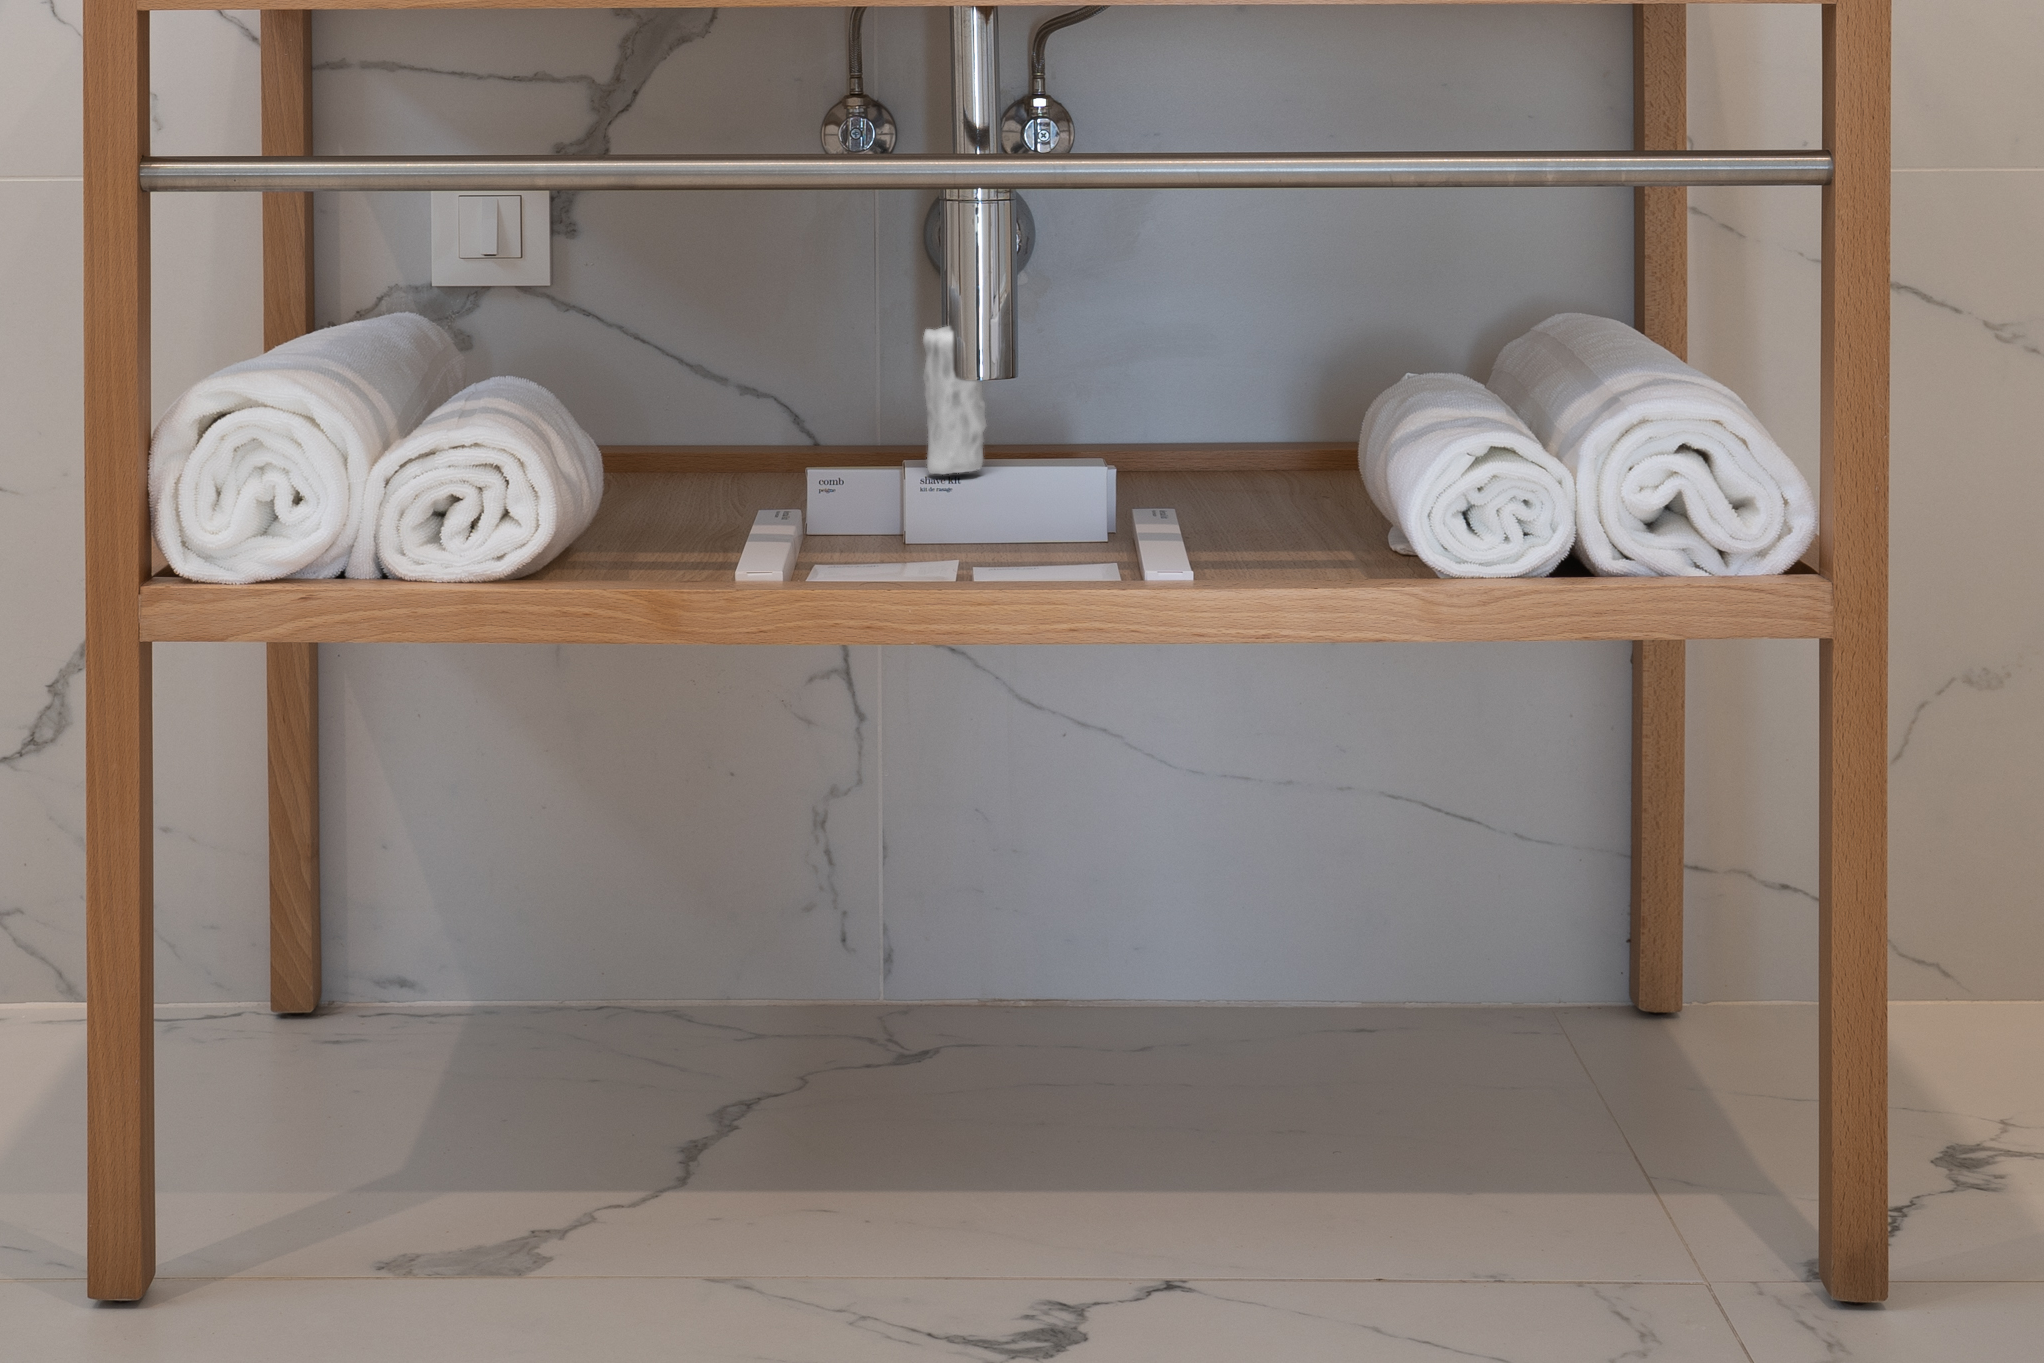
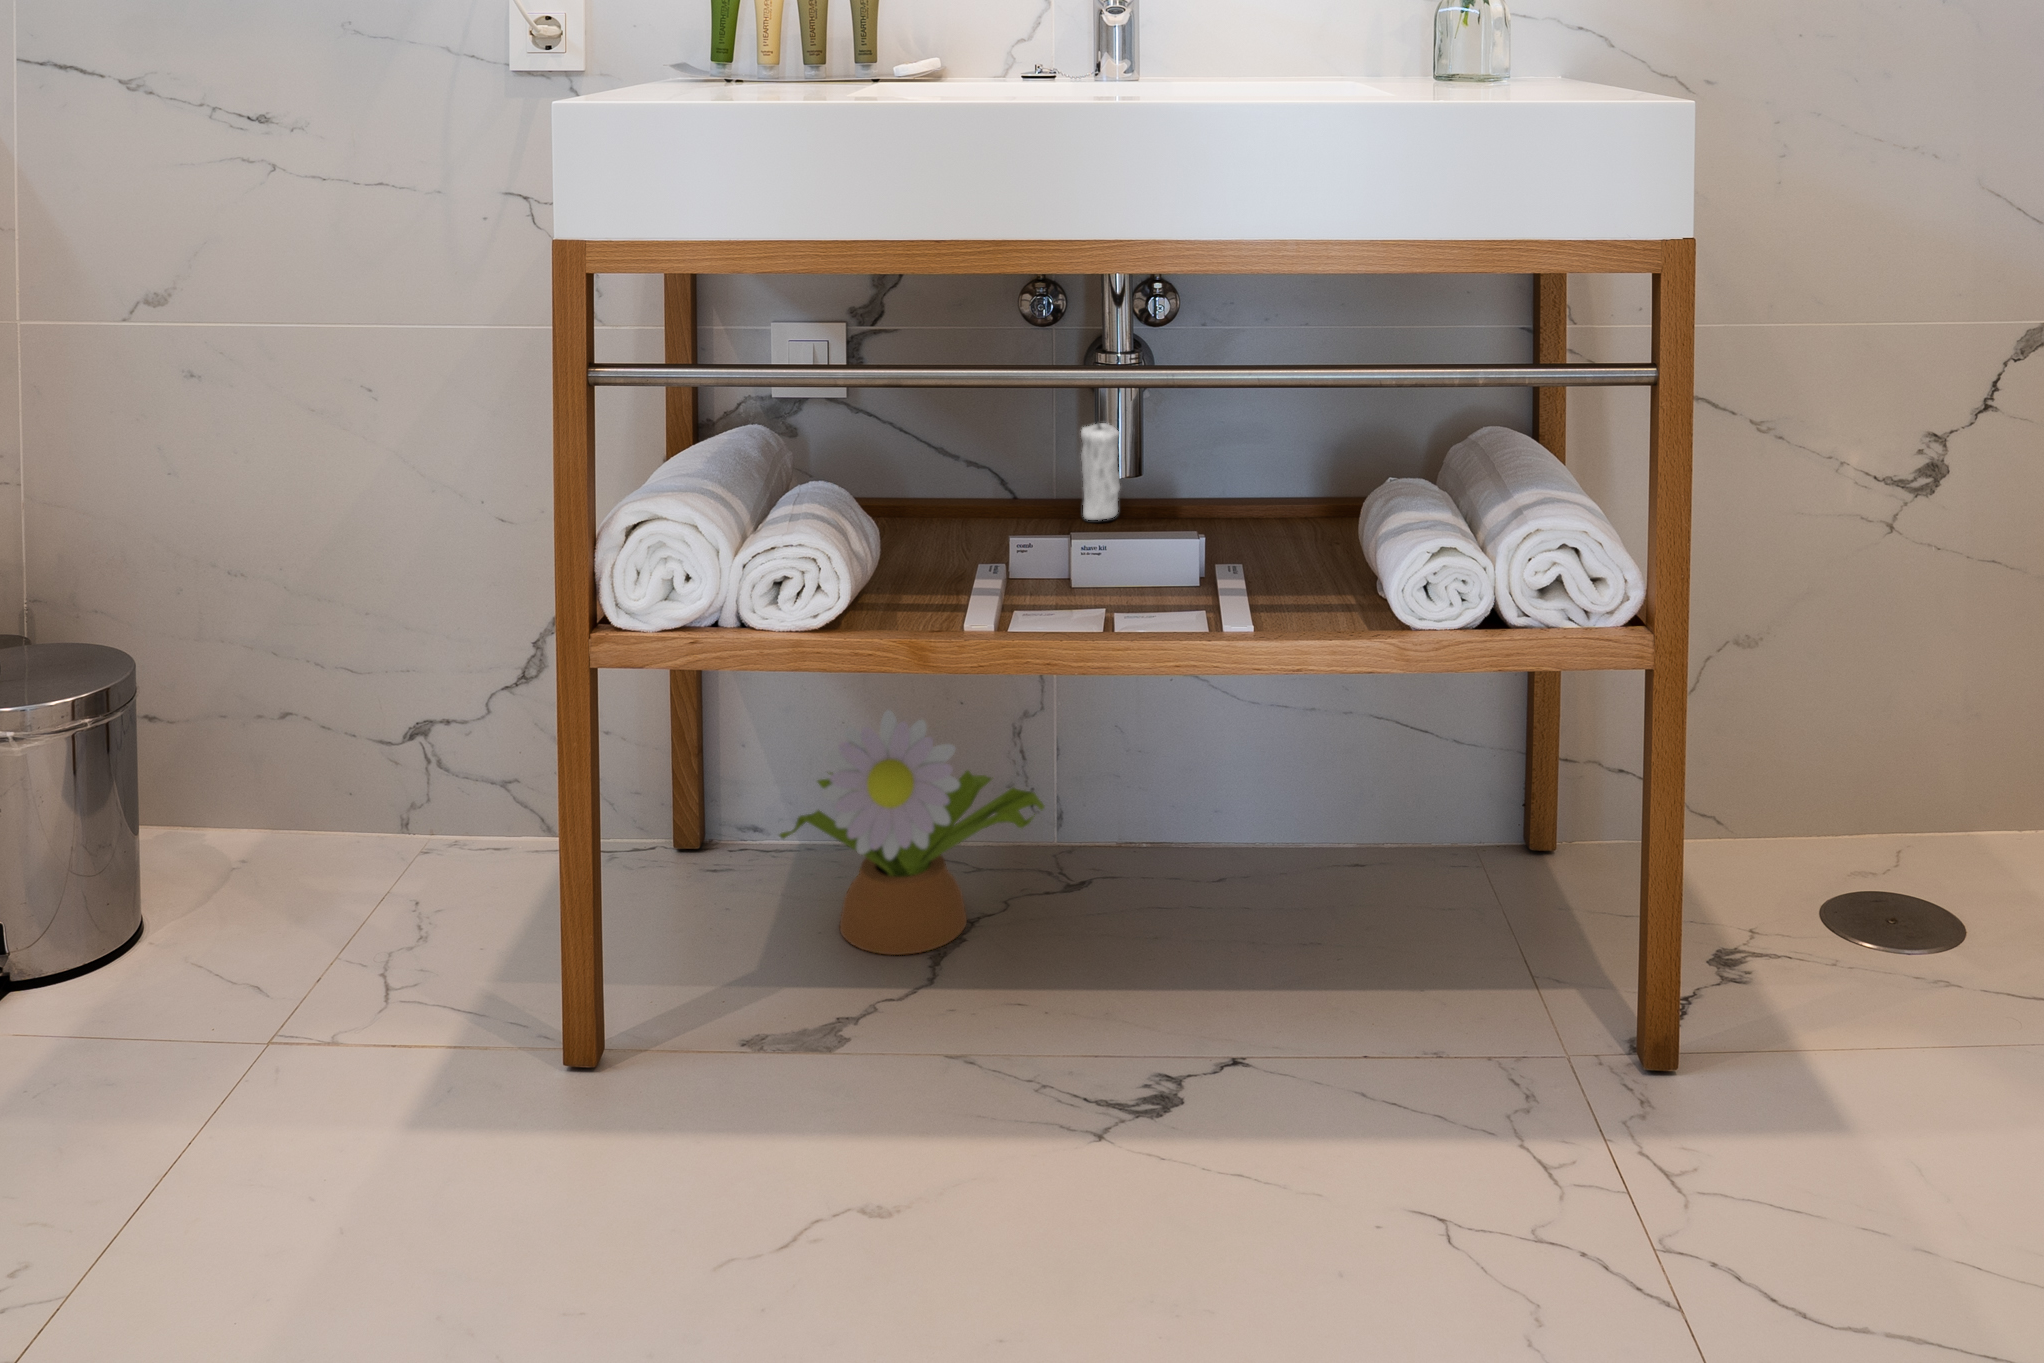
decorative plant: none [439,743,868,1137] -> present [779,710,1044,955]

